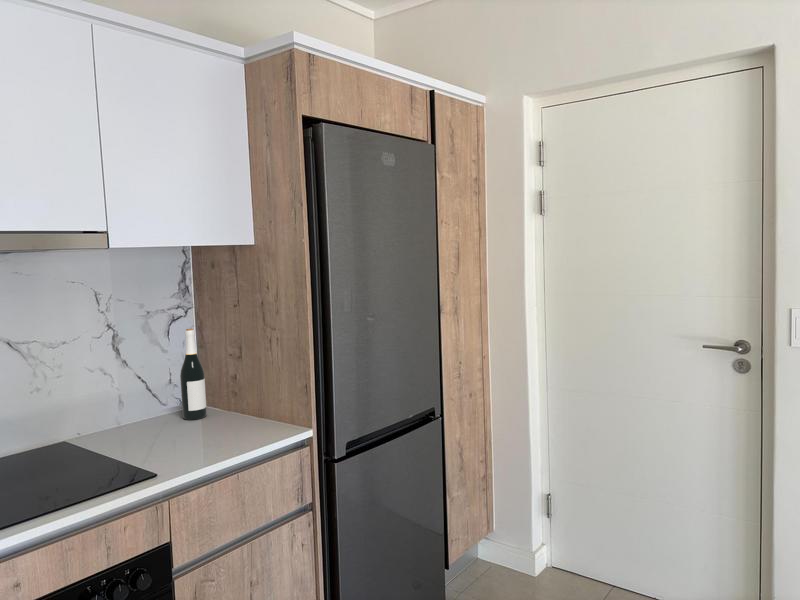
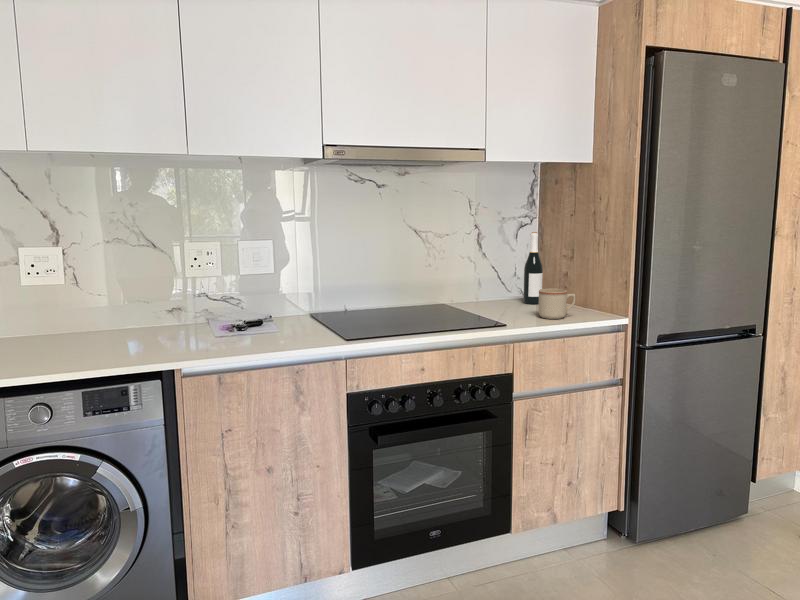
mug: none [200,406,248,449] -> present [539,289,575,319]

